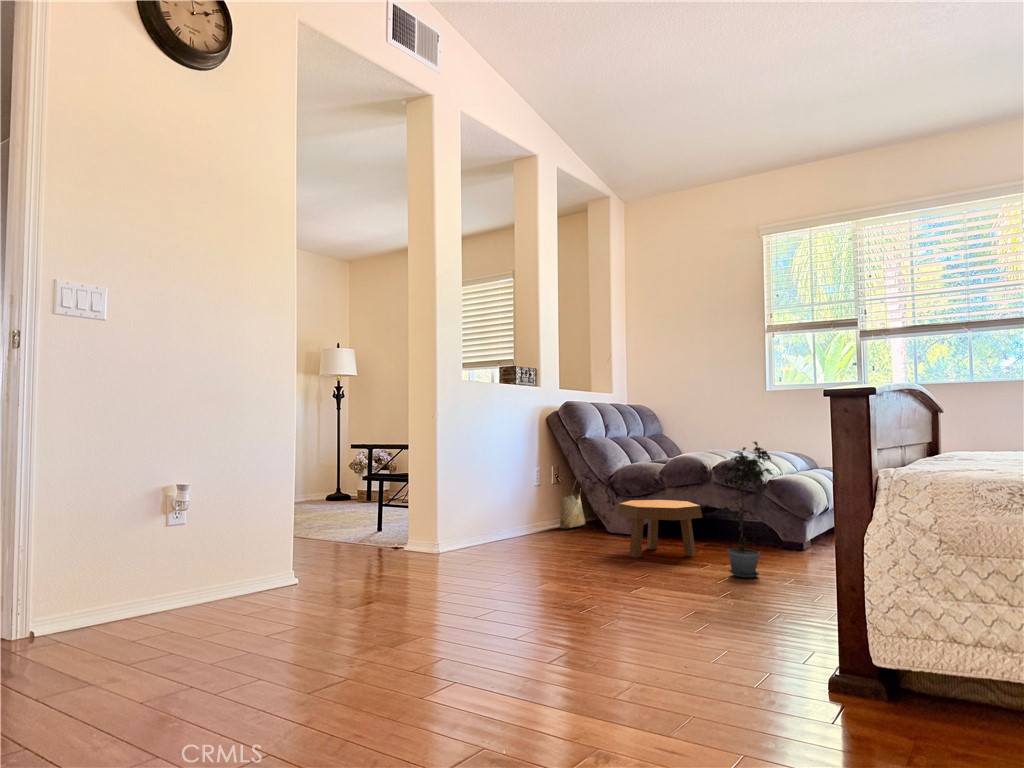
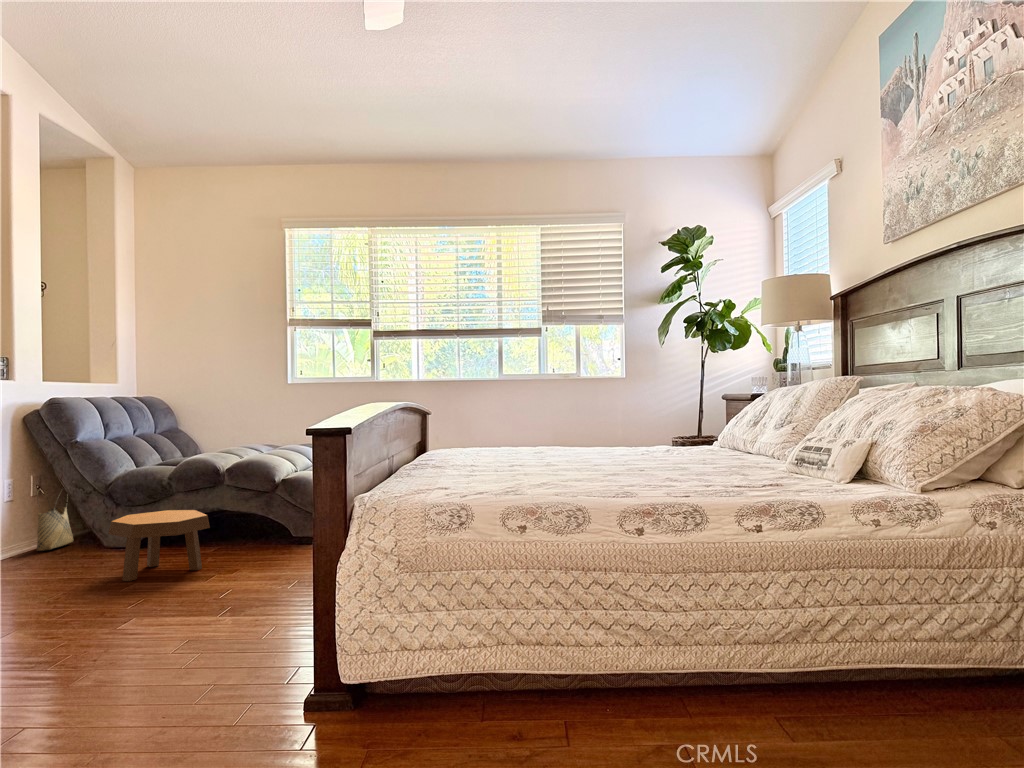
potted plant: present [719,442,773,578] -> none [217,450,282,590]

